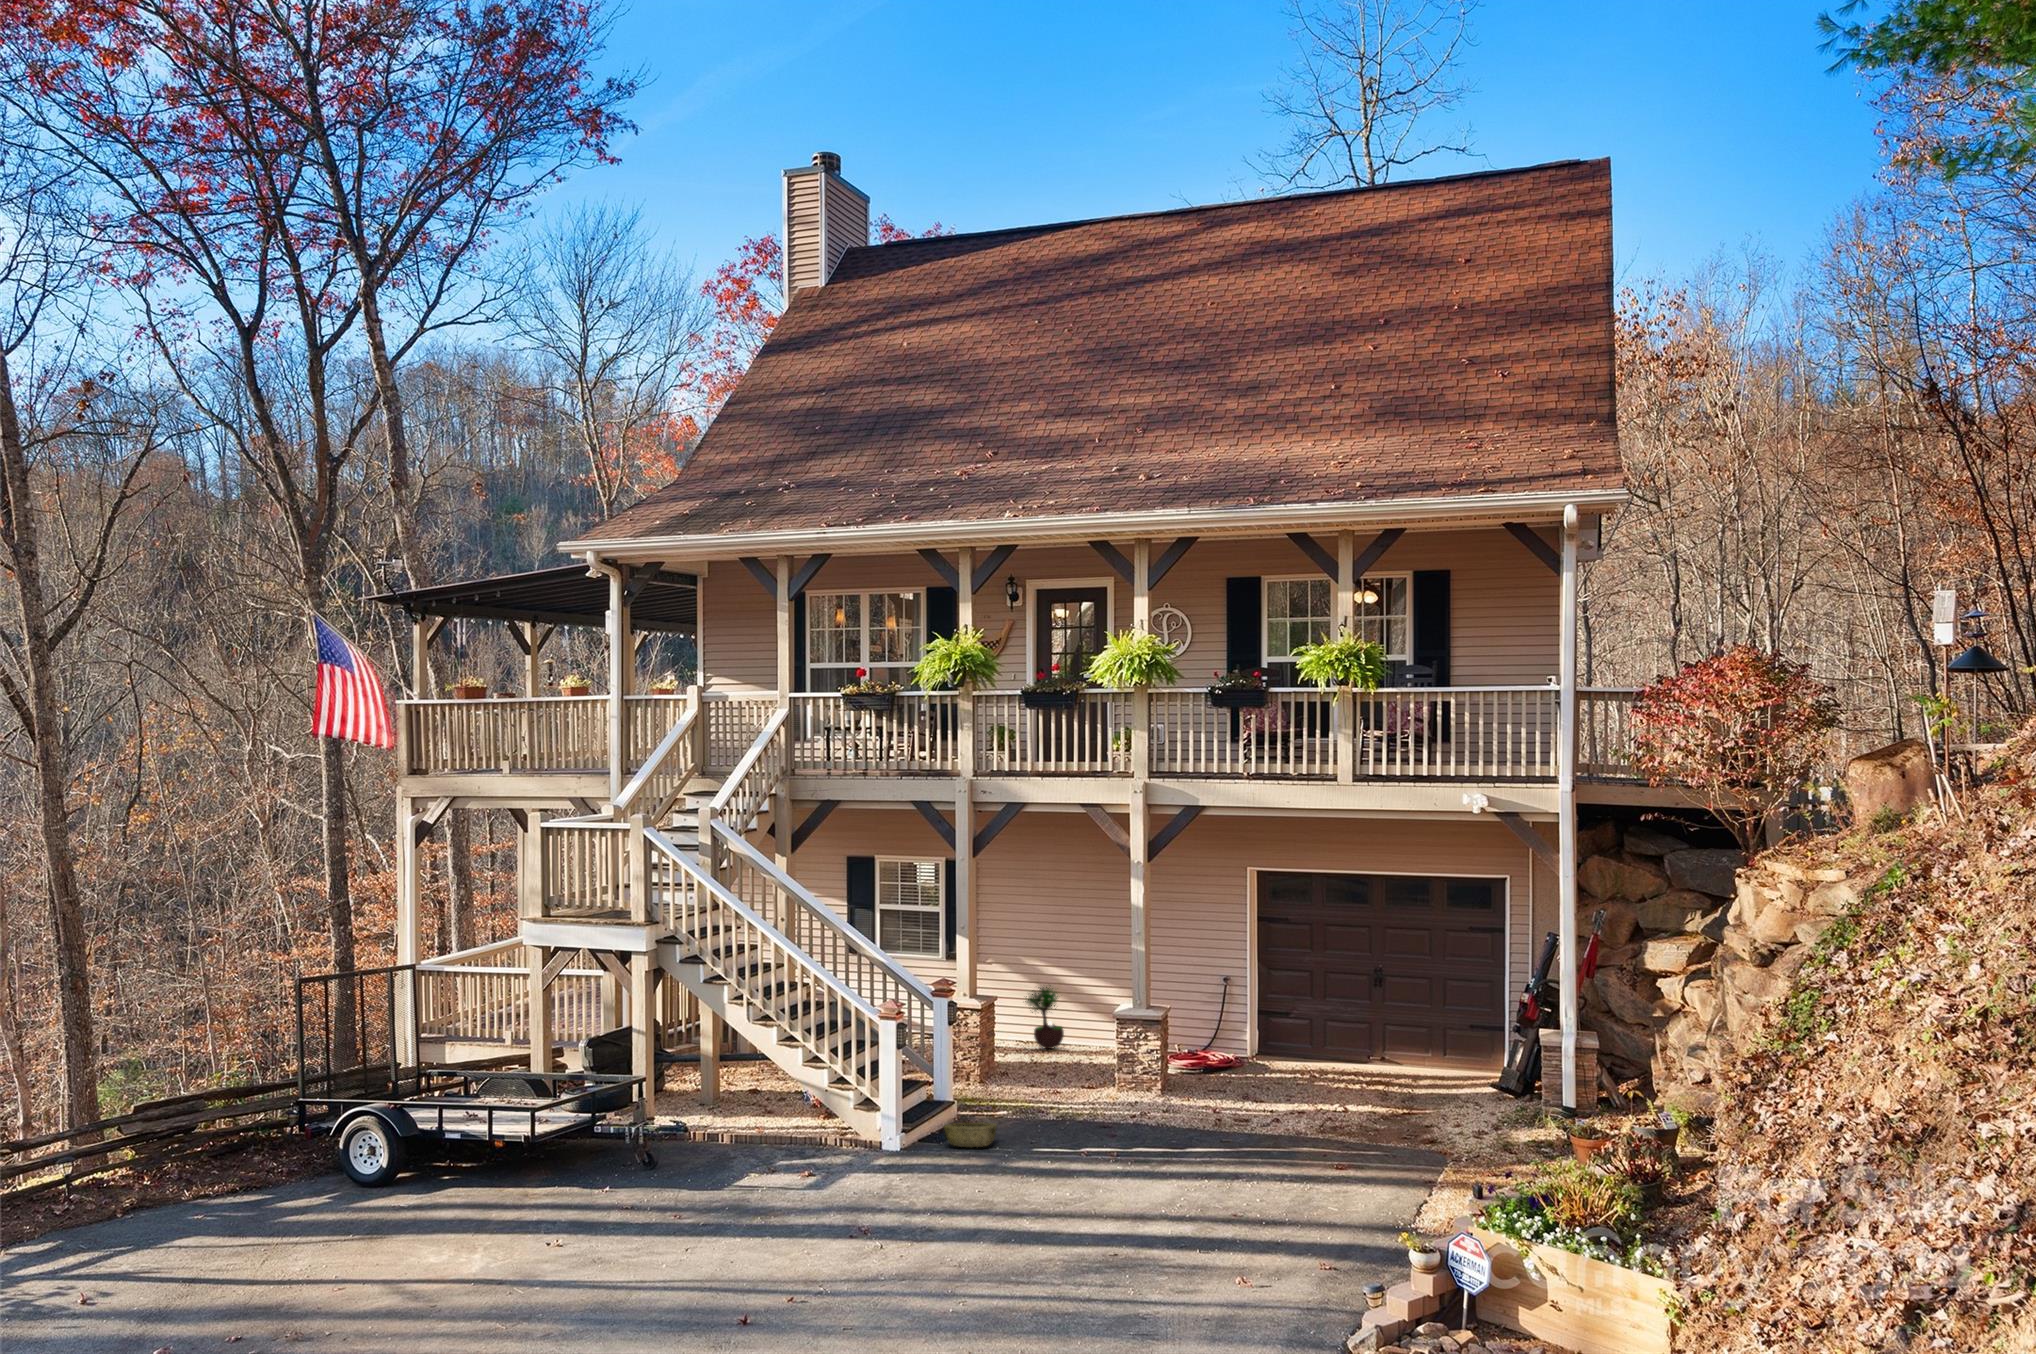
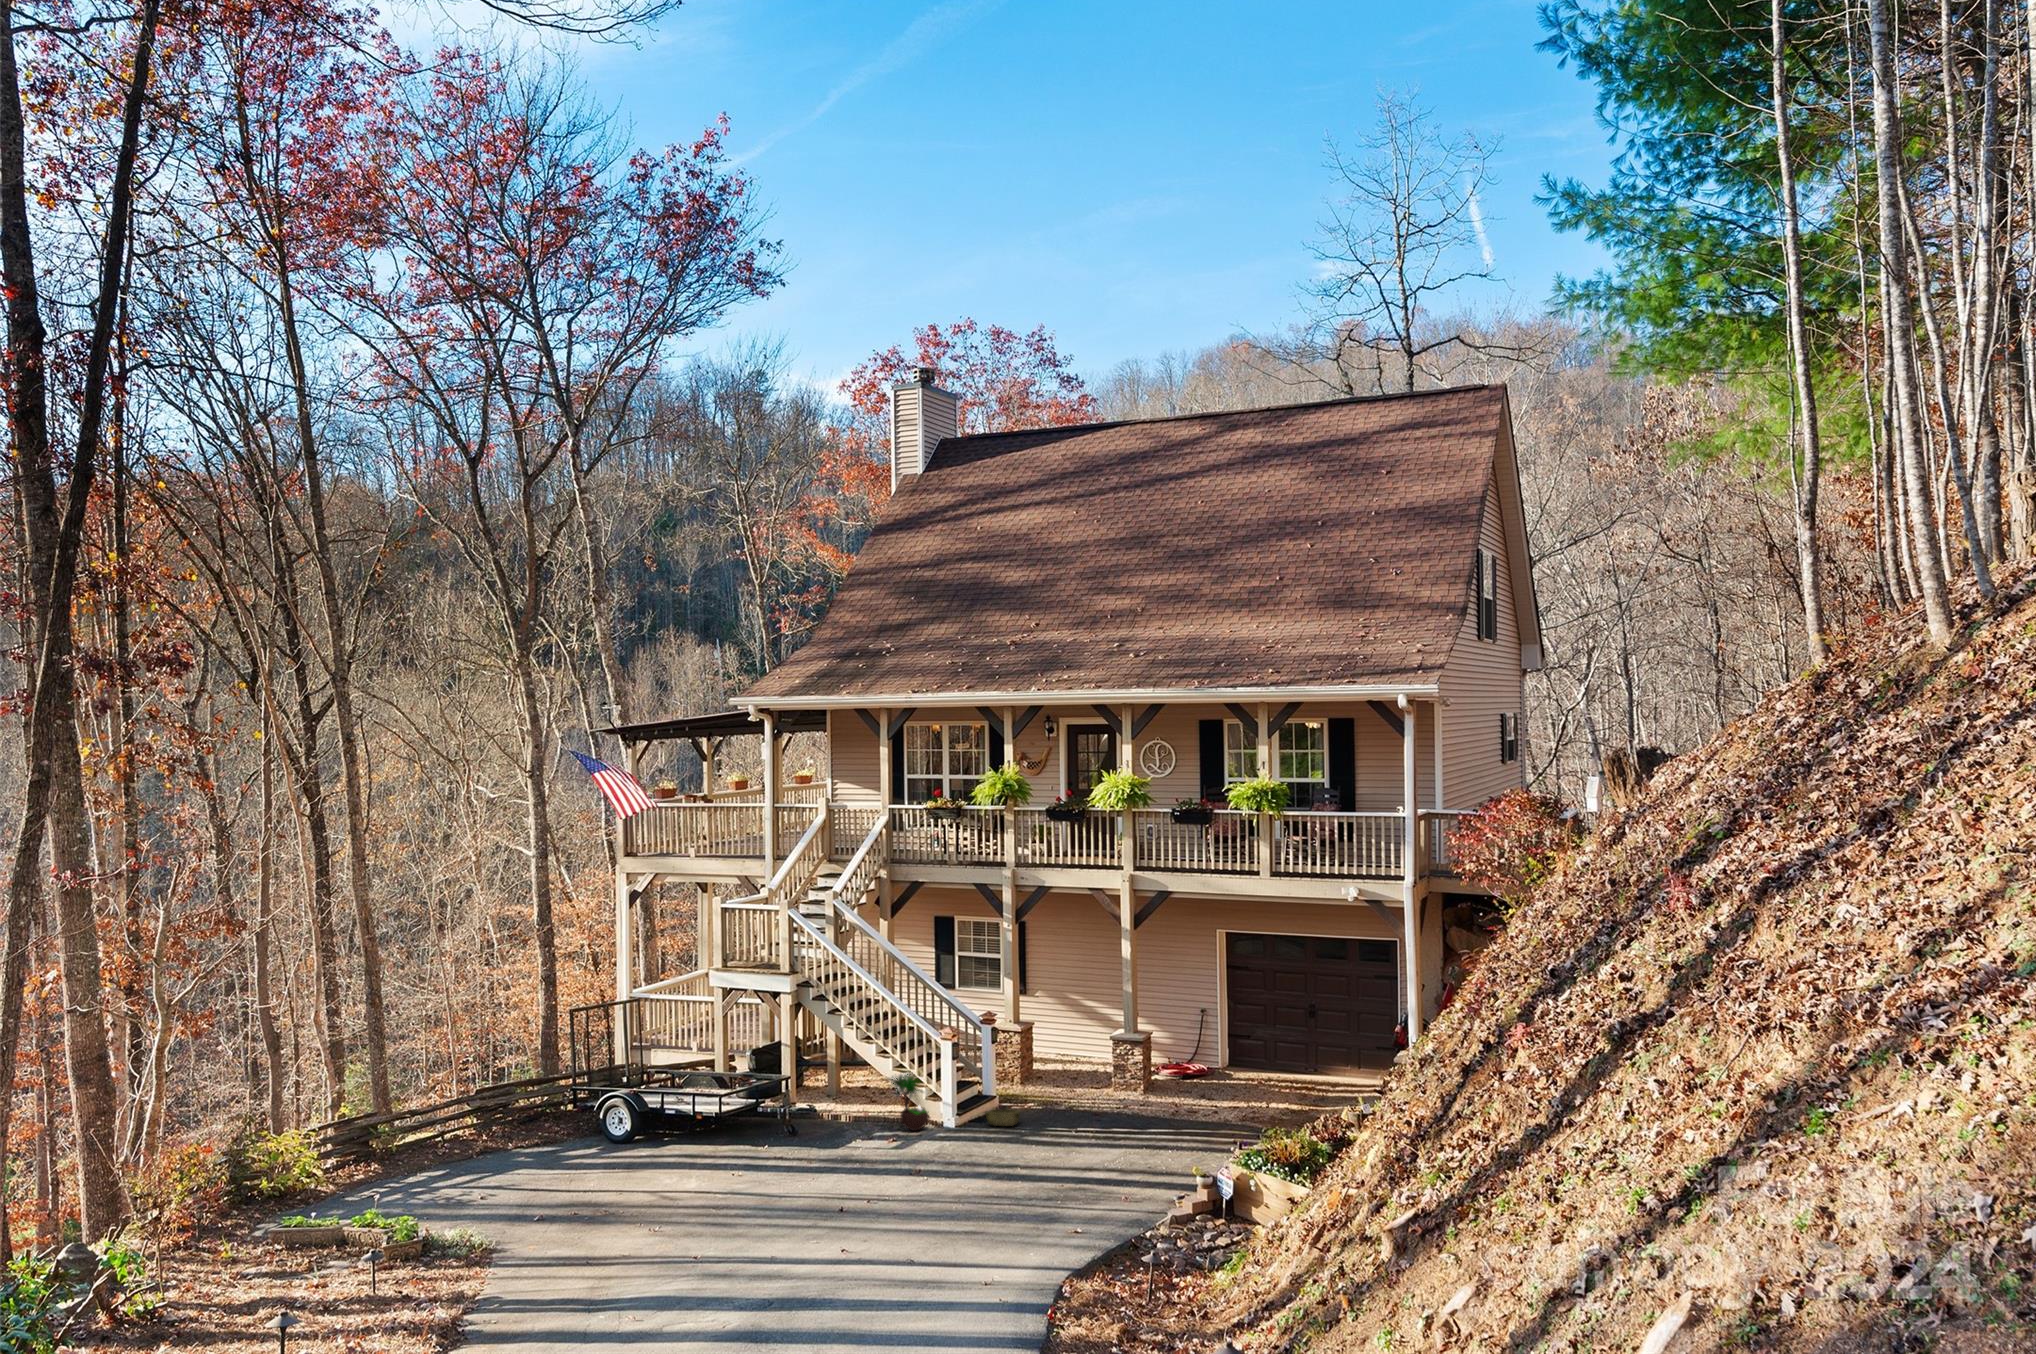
potted tree: present [1025,985,1064,1049] -> present [890,1073,929,1131]

